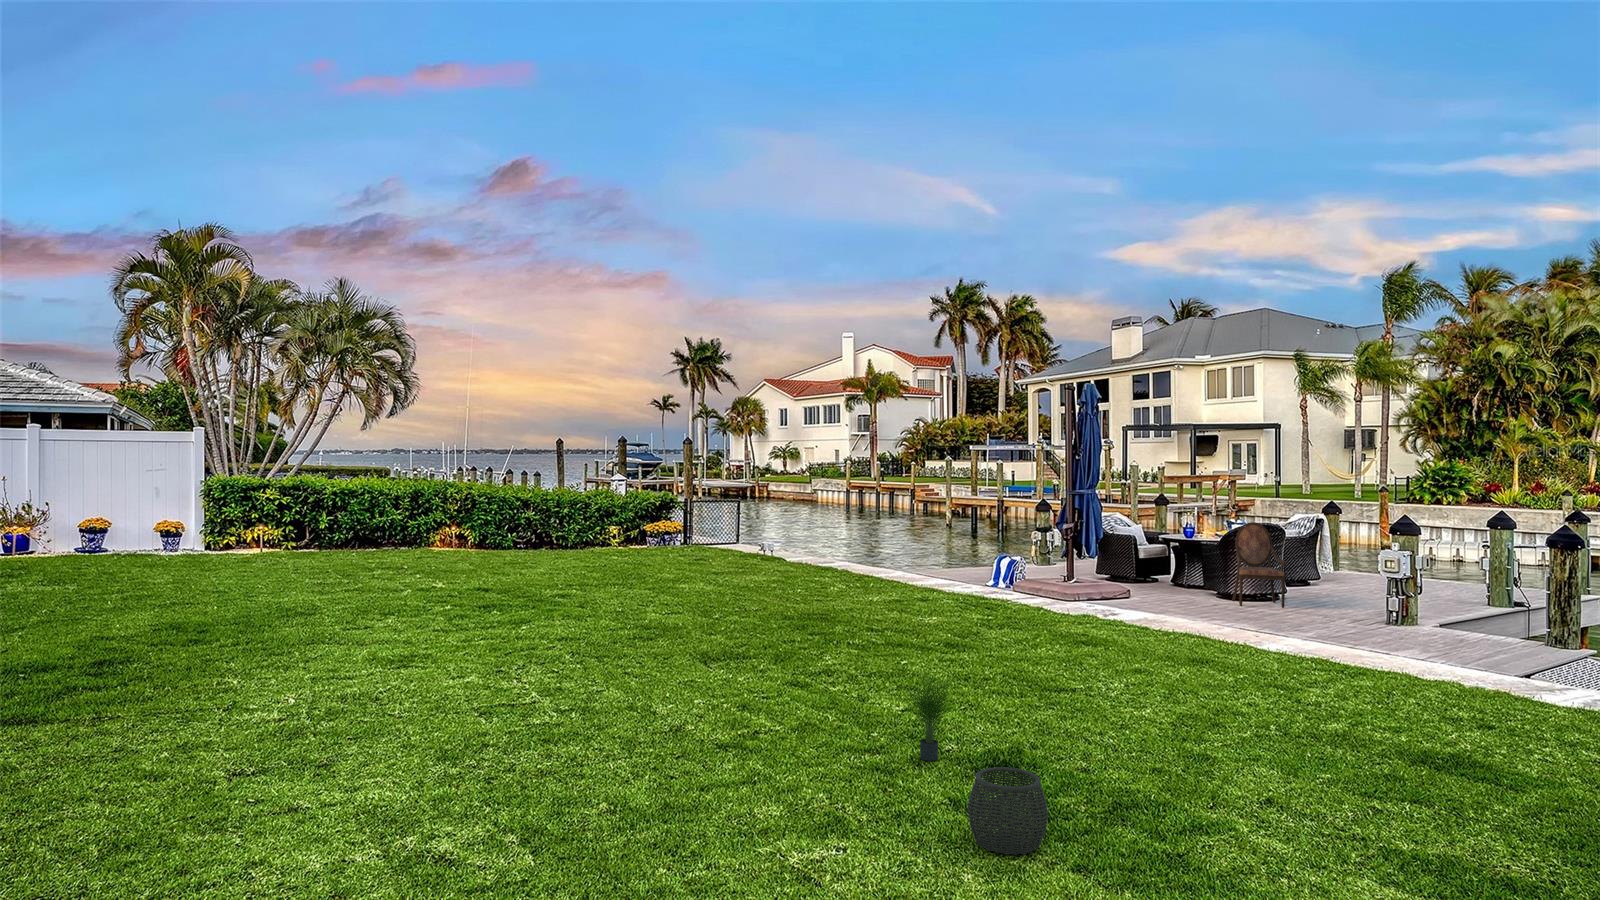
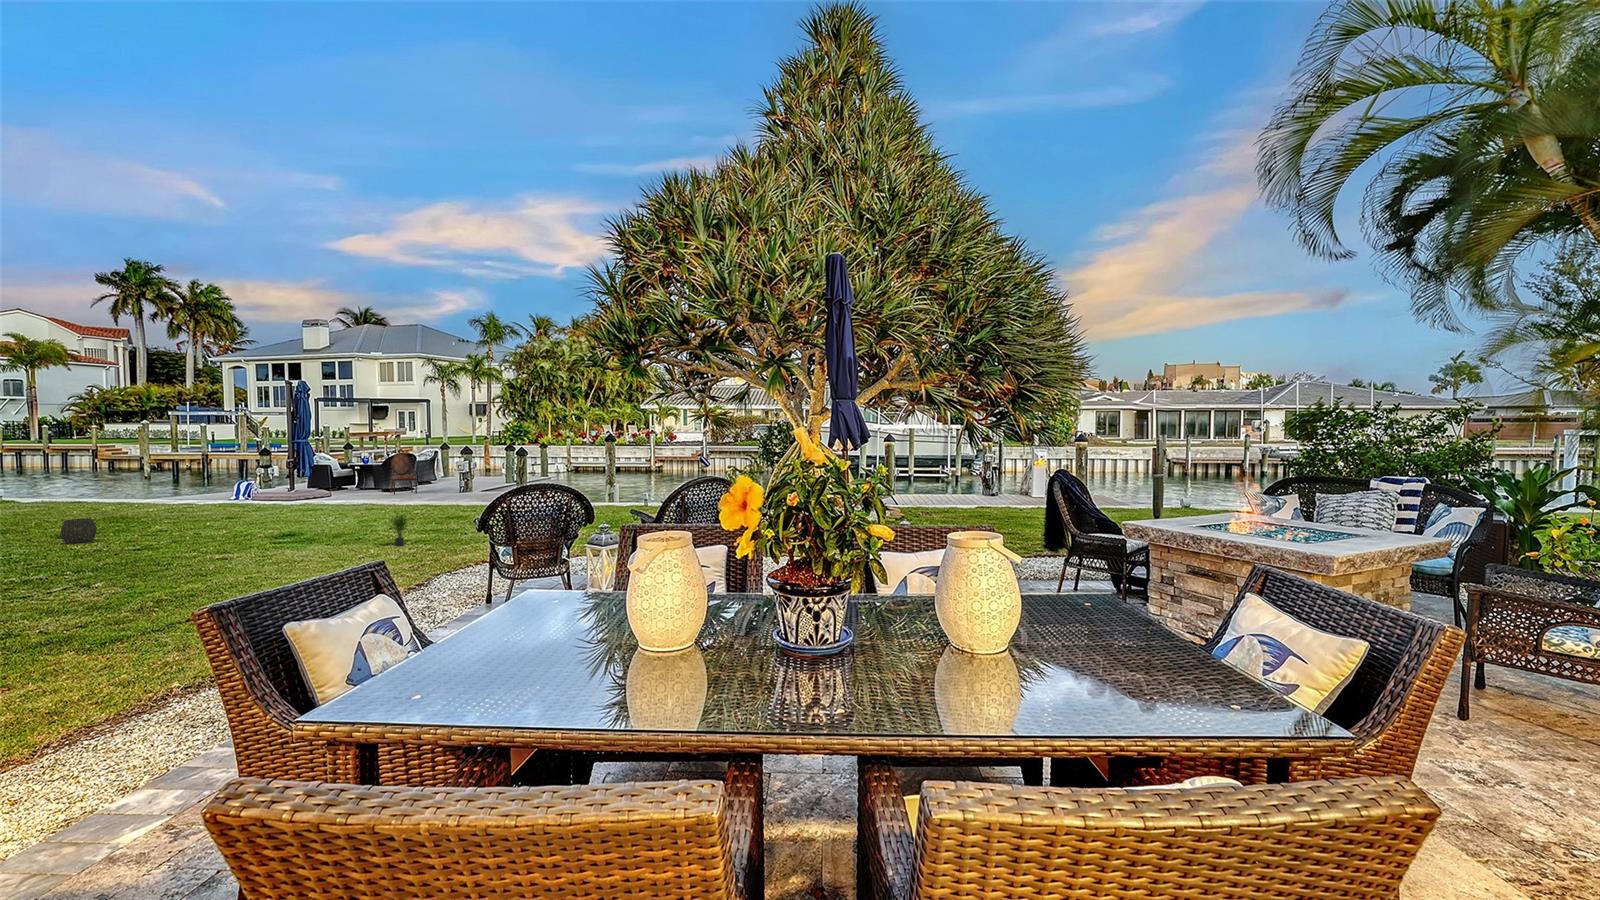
potted plant: present [905,676,950,761] -> present [390,513,408,546]
woven basket: present [967,767,1048,855] -> present [61,518,97,543]

